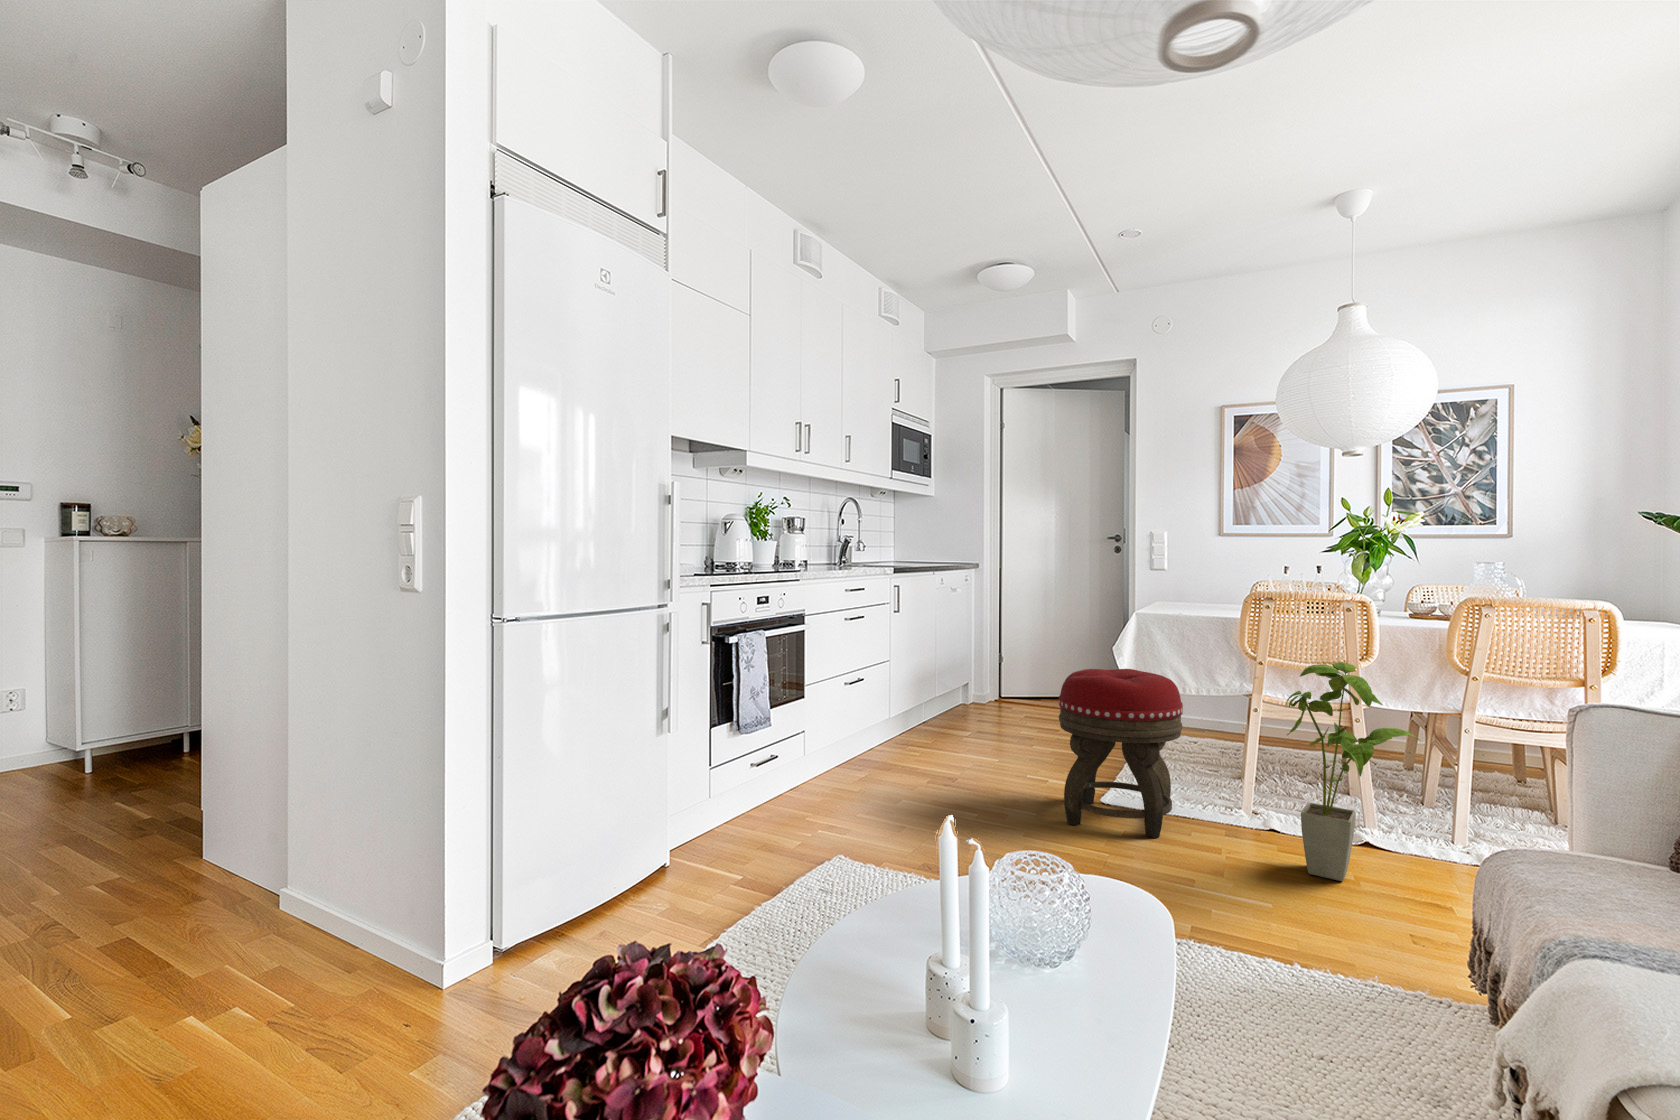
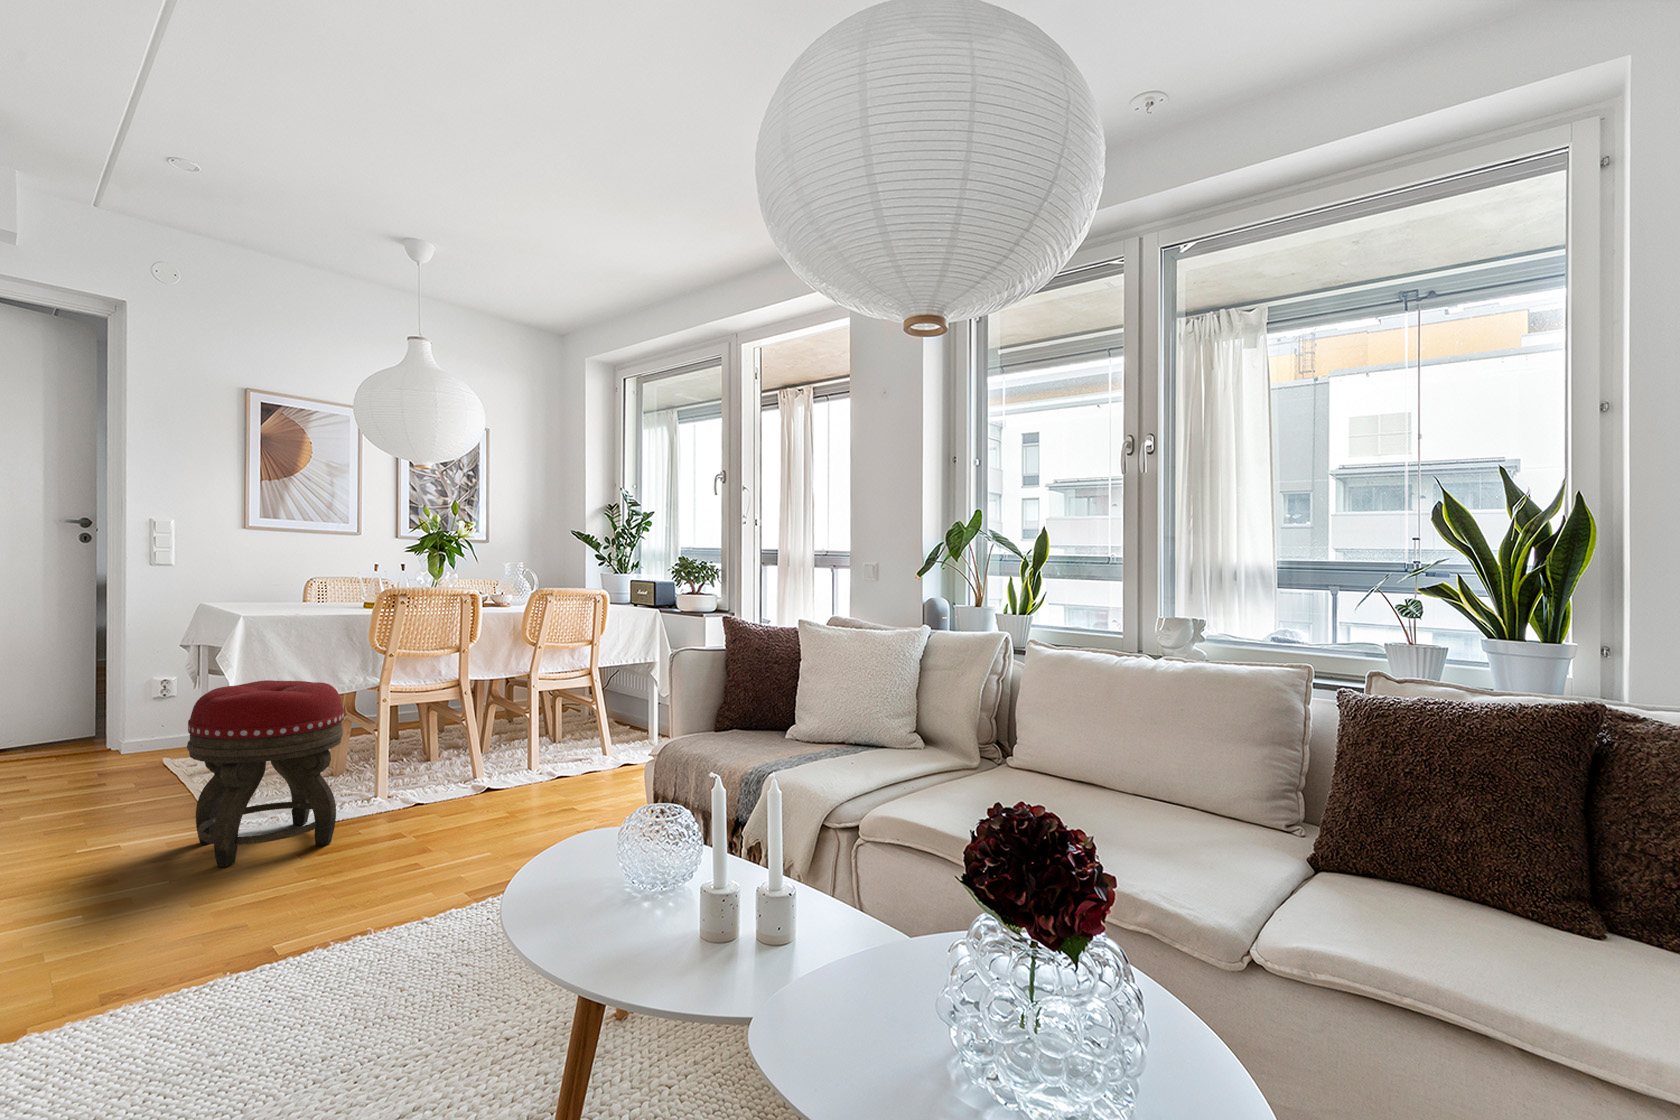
house plant: present [1286,662,1419,881] -> none [448,646,543,821]

